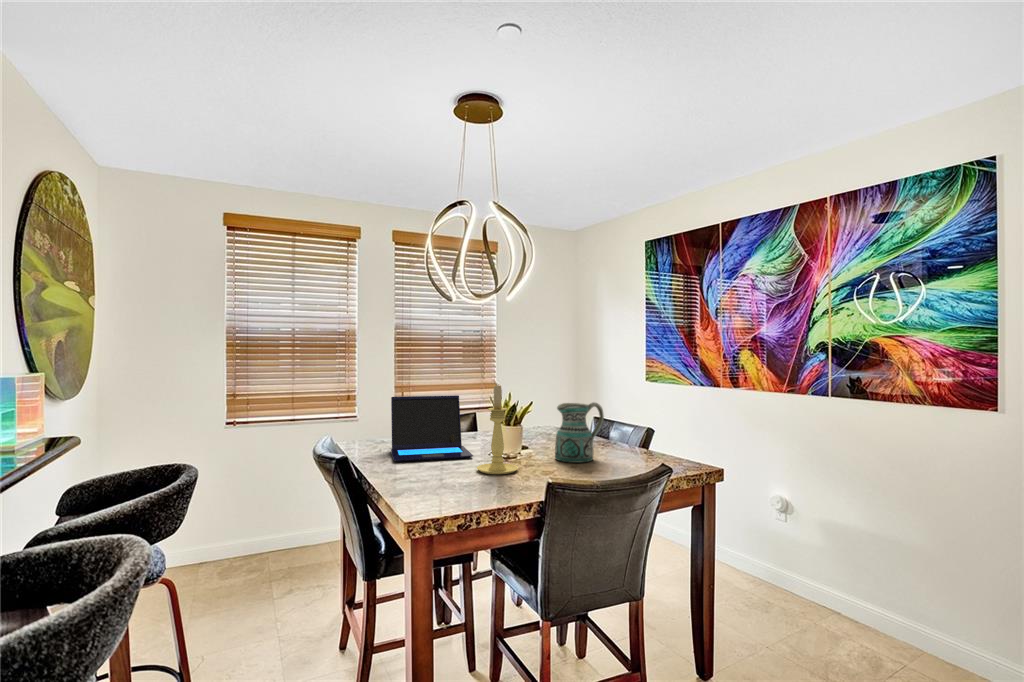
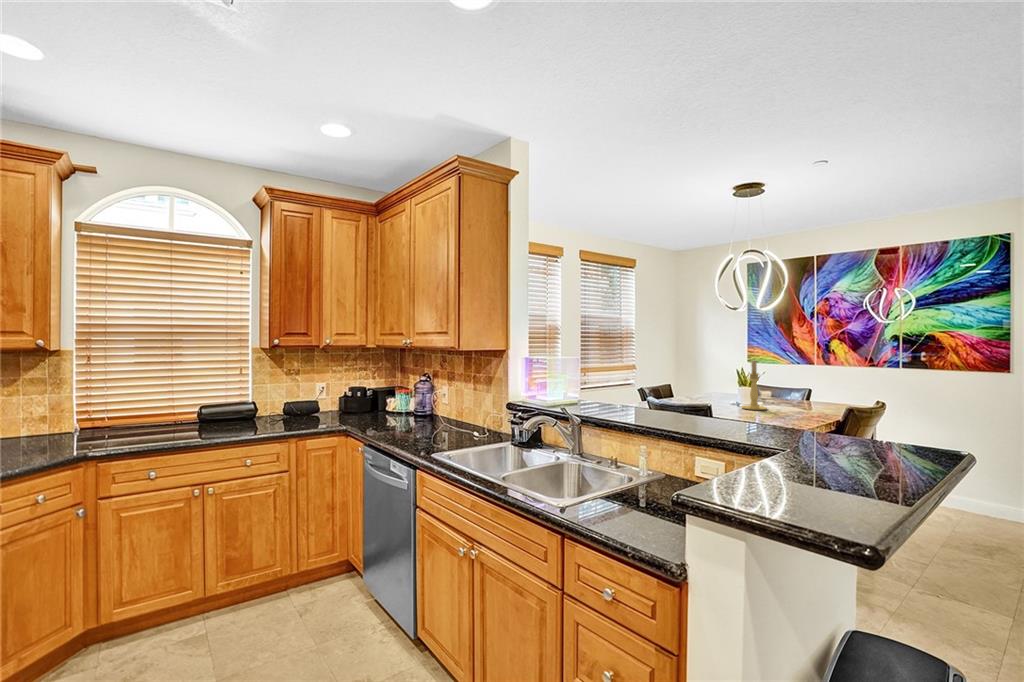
laptop: present [391,395,473,462] -> none [656,369,722,406]
ceramic pitcher: present [555,403,604,463] -> none [767,371,793,405]

